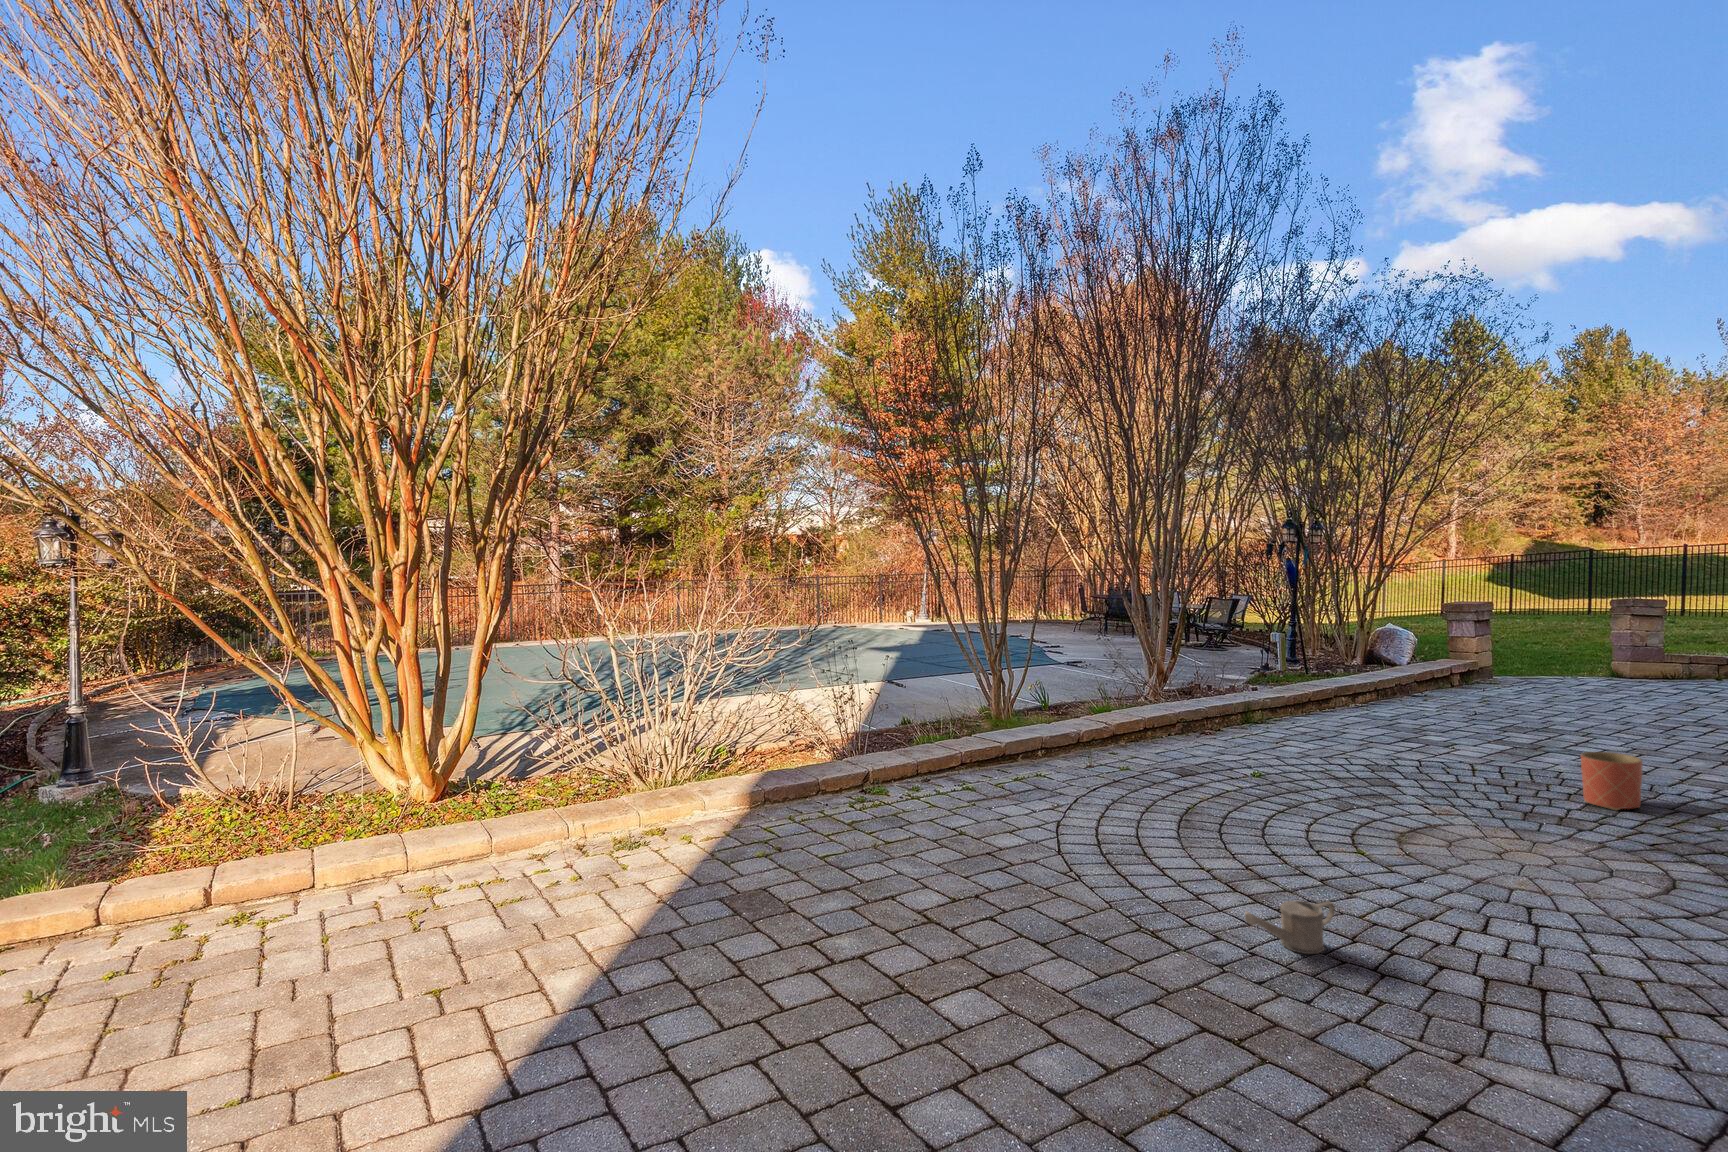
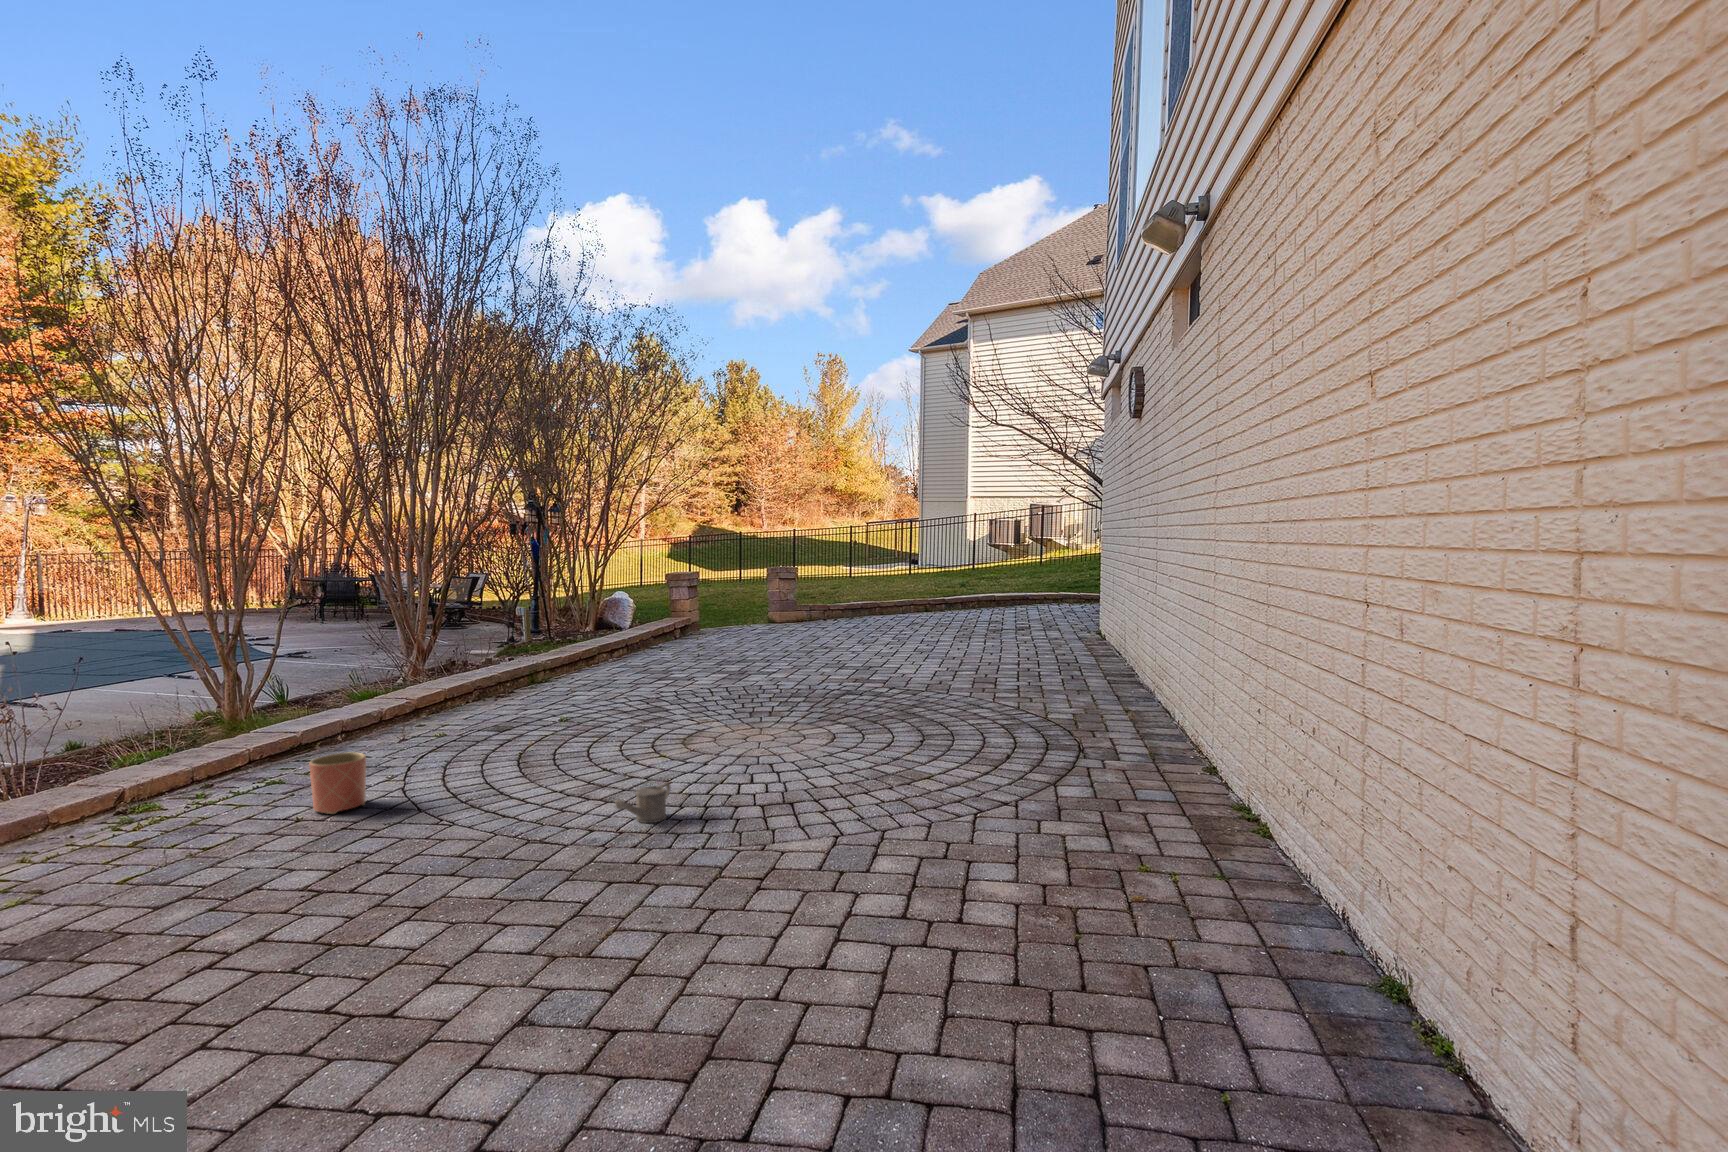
planter: present [1581,752,1643,810] -> present [309,752,366,814]

